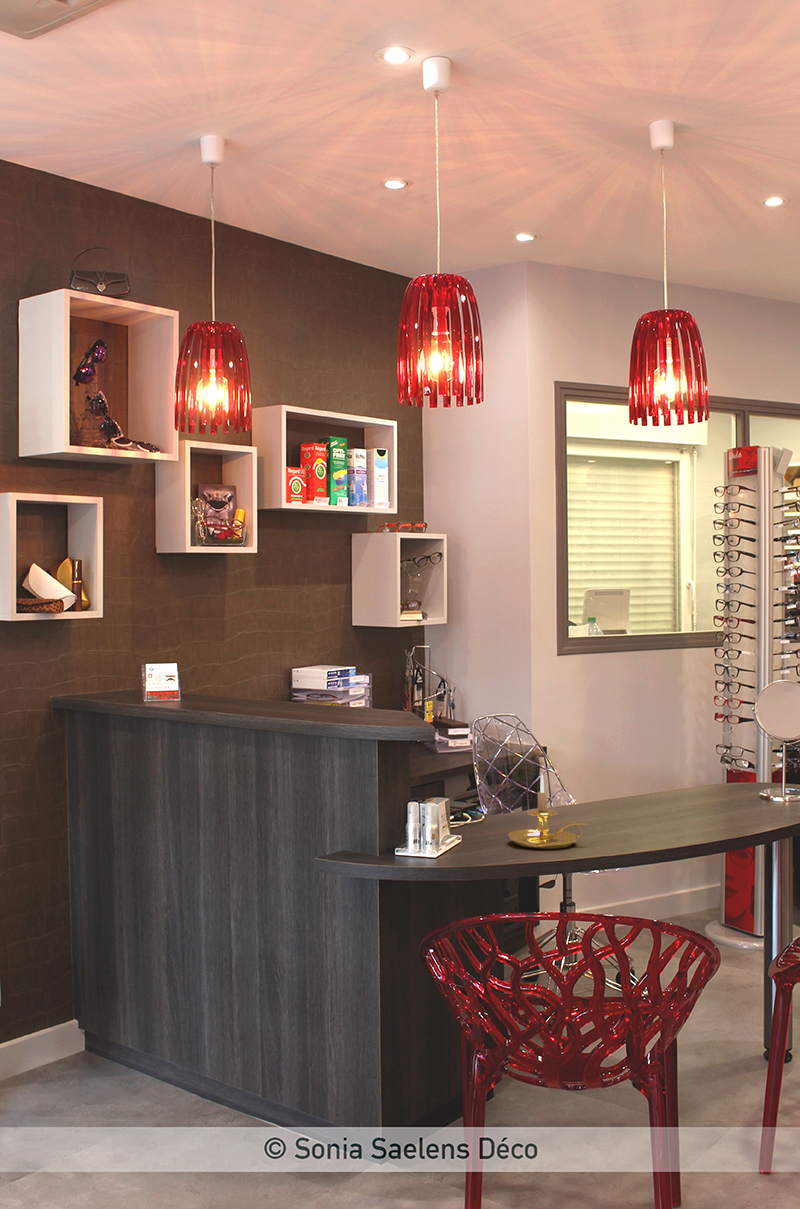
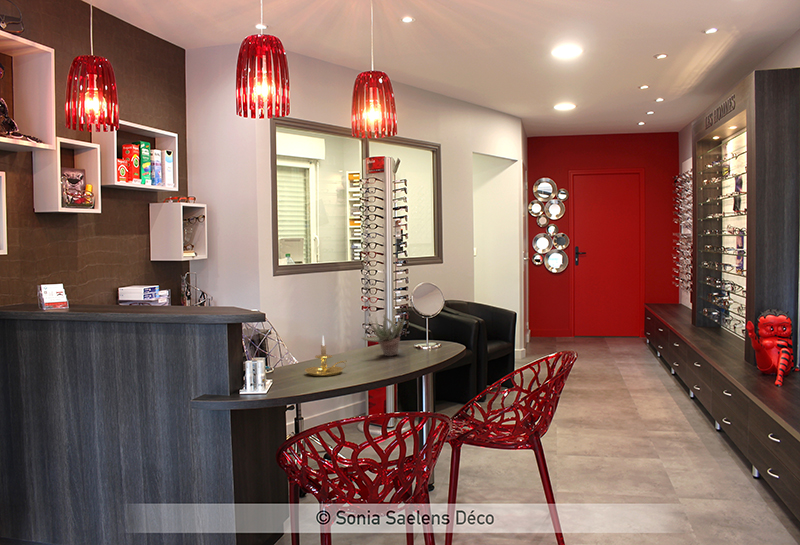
succulent plant: none [631,728,719,819] -> present [362,310,404,356]

